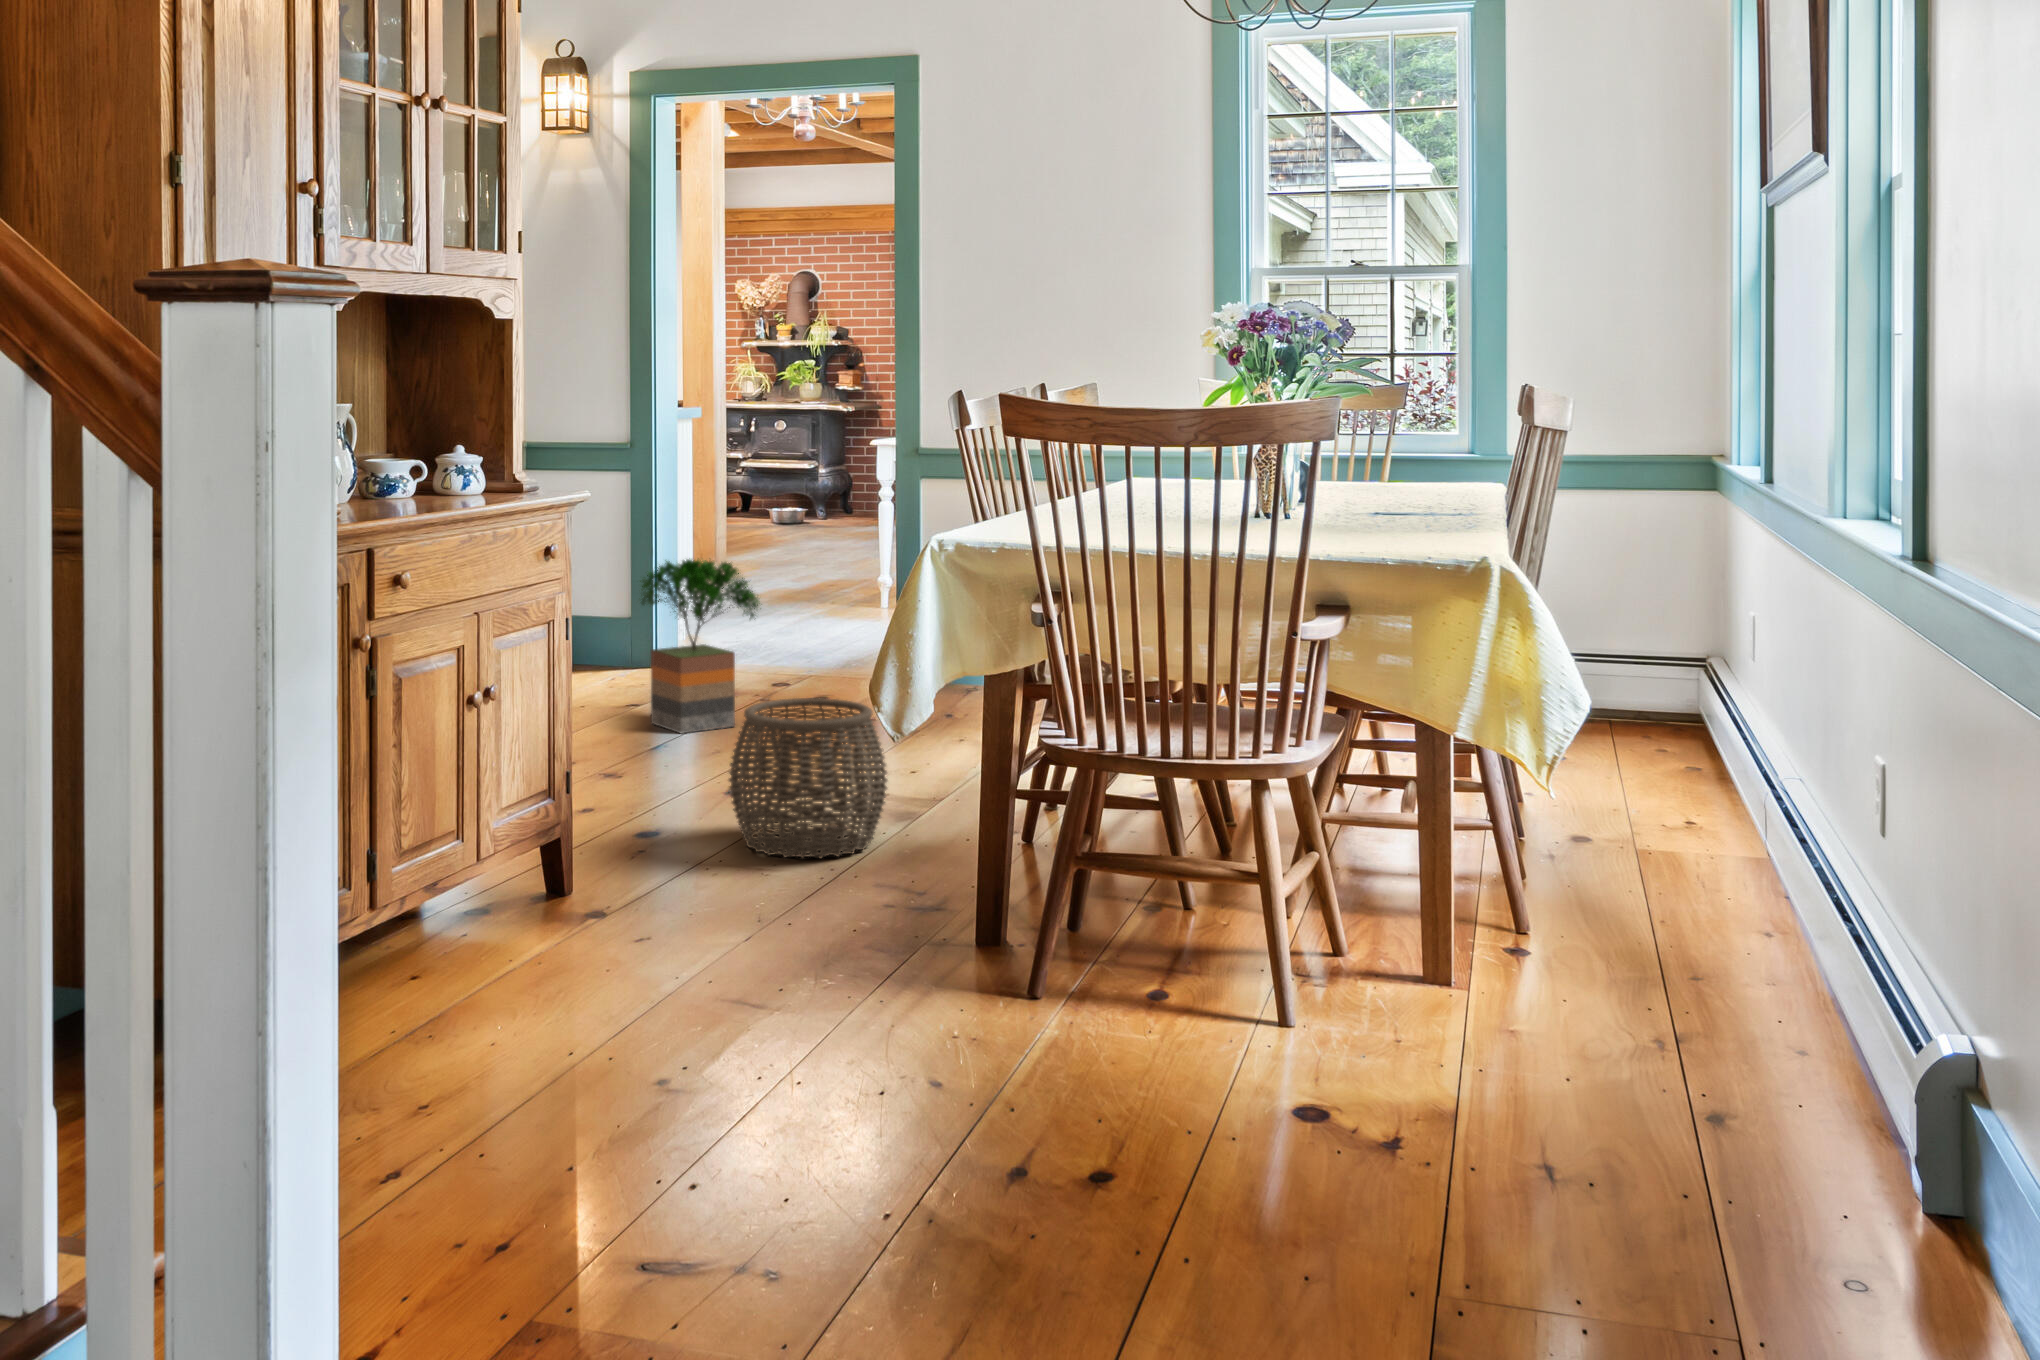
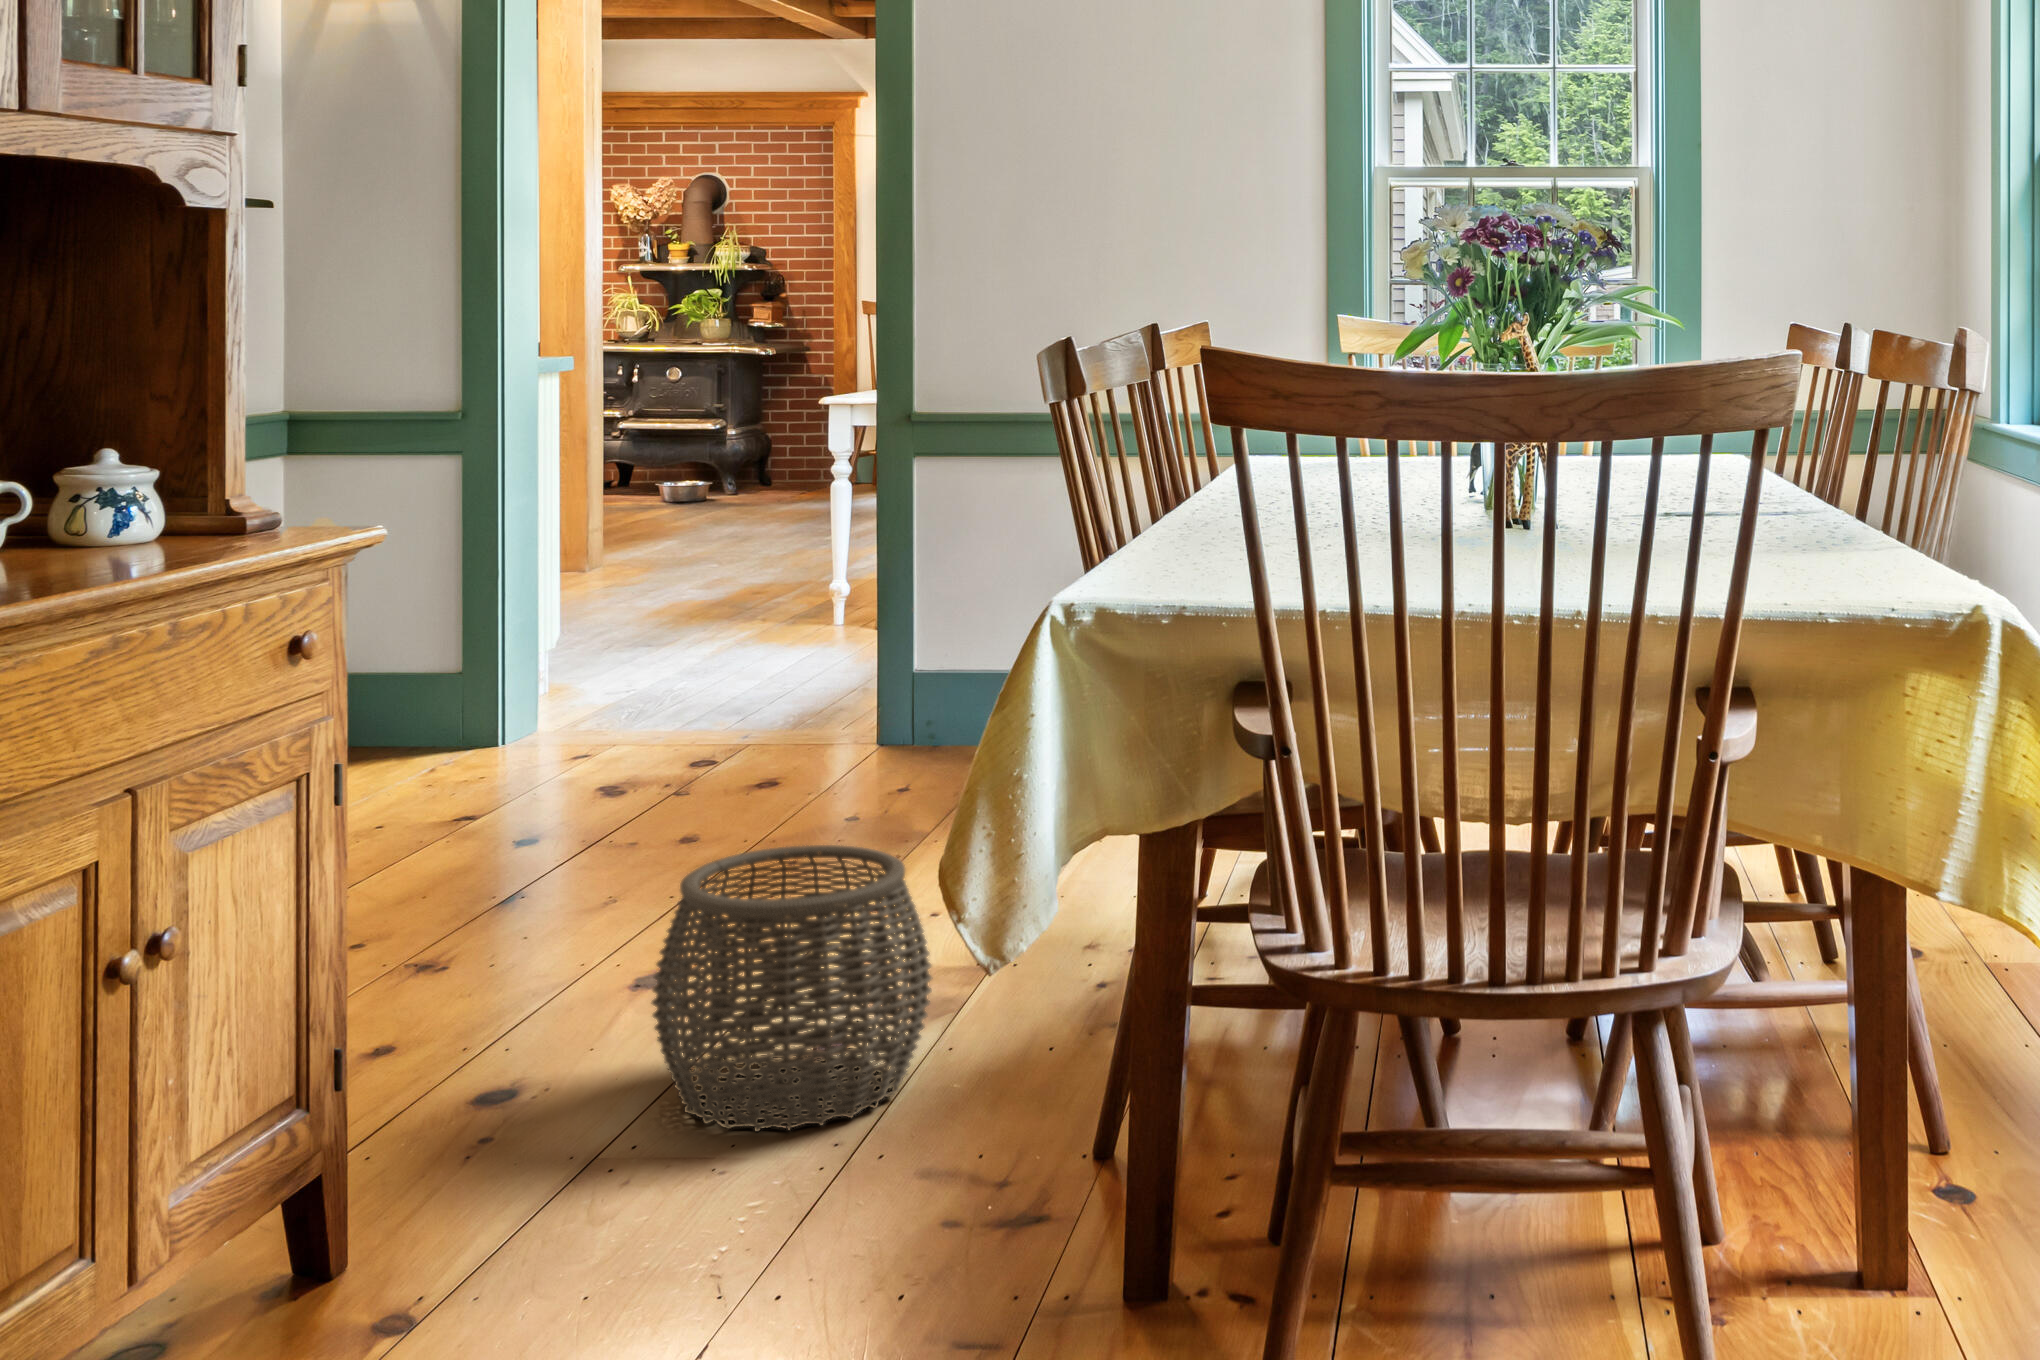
potted tree: present [640,559,760,733] -> none [472,592,689,871]

